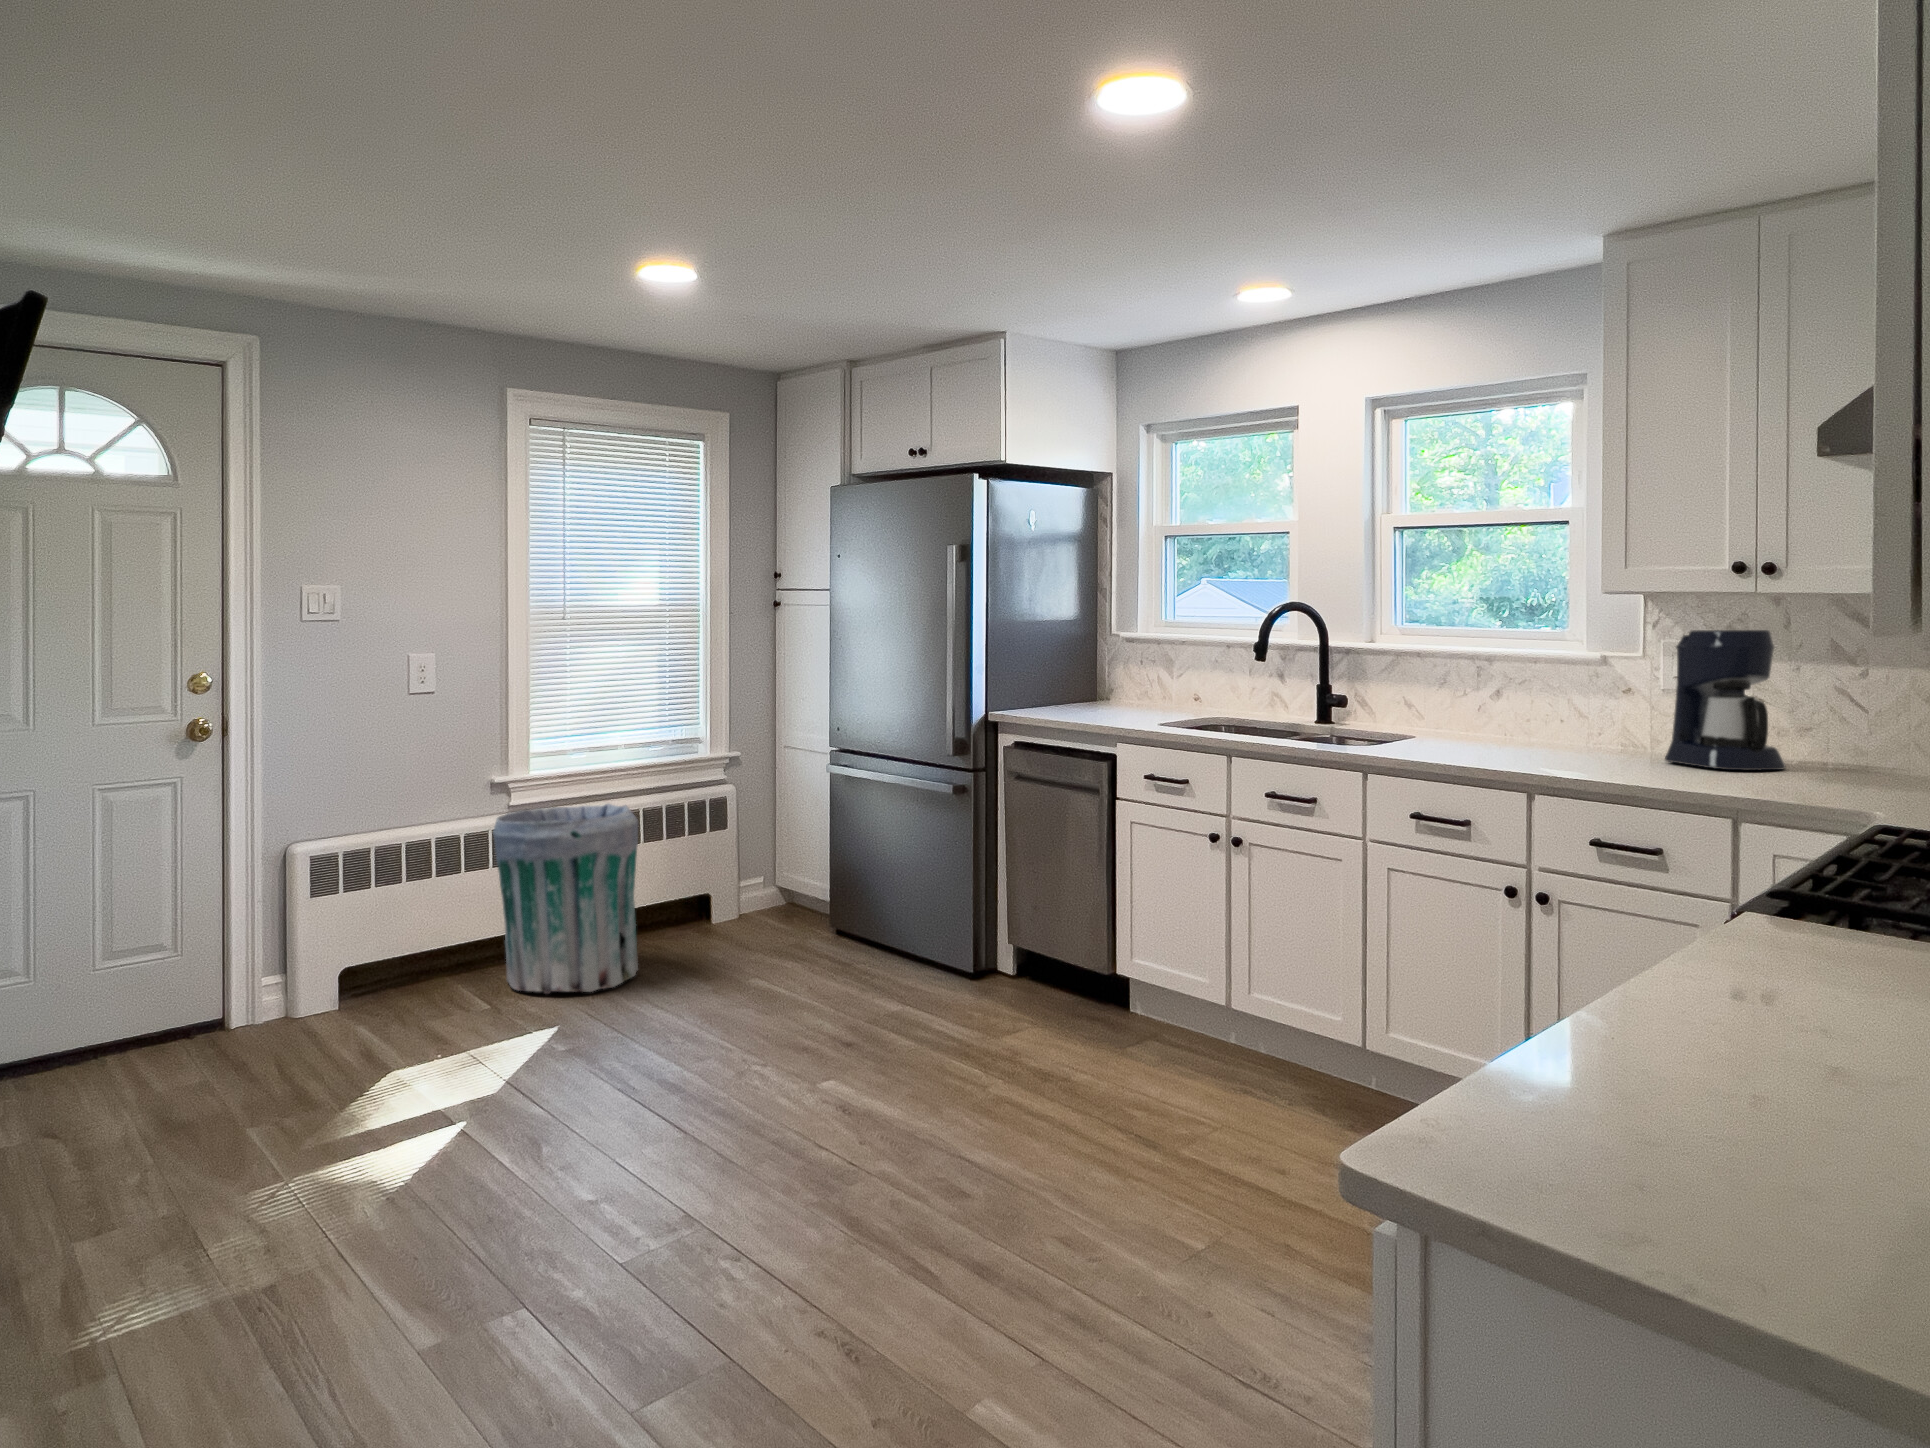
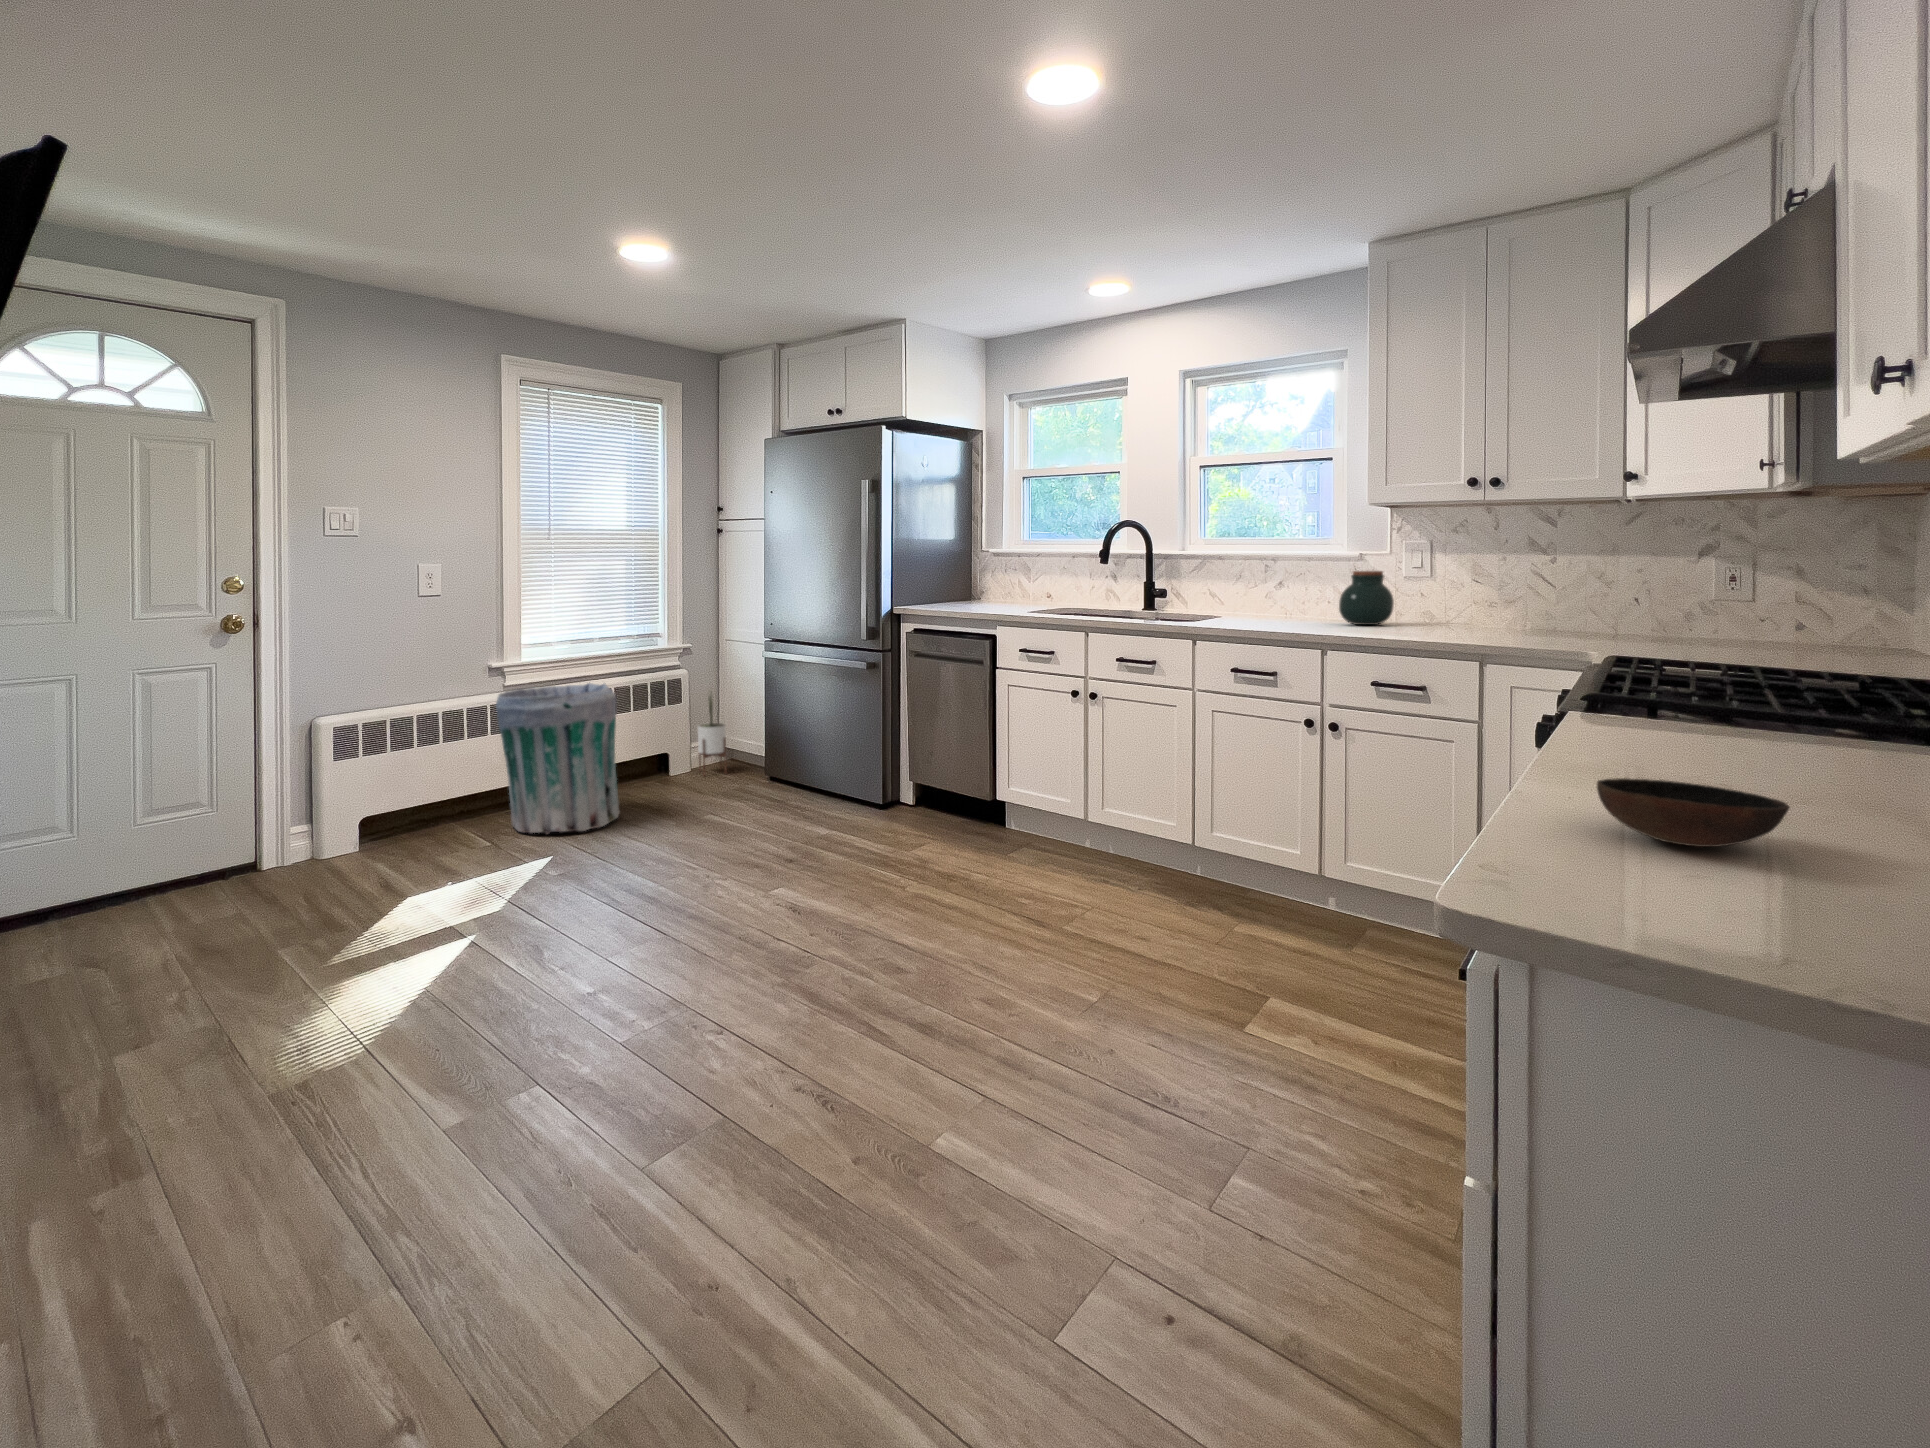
coffee maker: present [1665,630,1786,770] -> none [1409,529,1496,632]
jar: none [1574,679,1650,753] -> present [1339,571,1394,625]
potted plant: none [747,800,782,923] -> present [698,693,727,775]
bowl: none [1562,1032,1766,1125] -> present [1597,778,1790,847]

